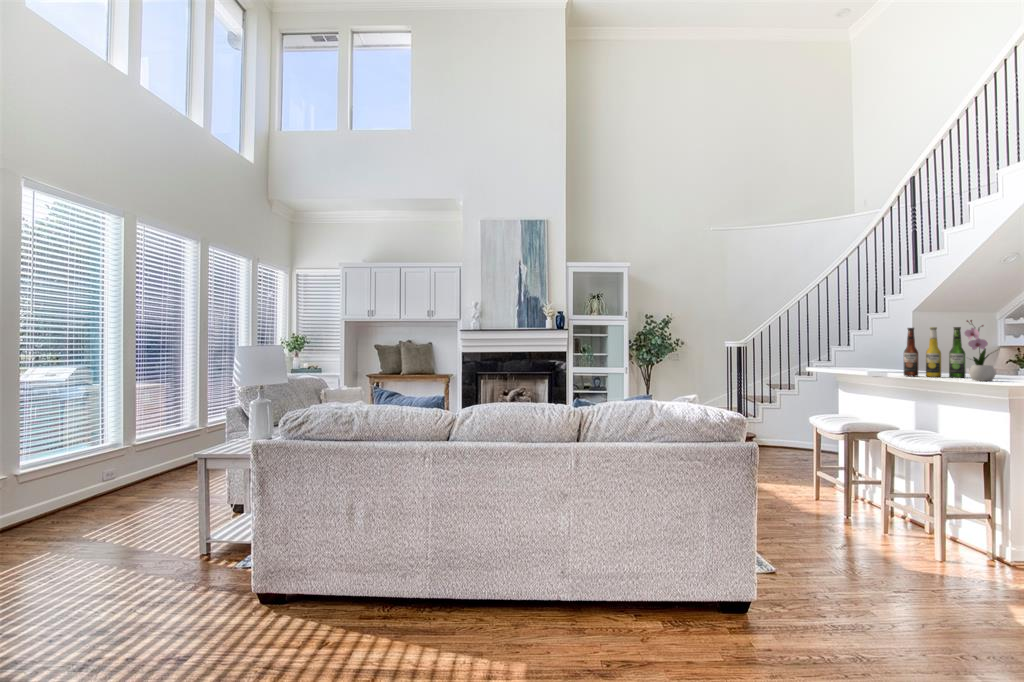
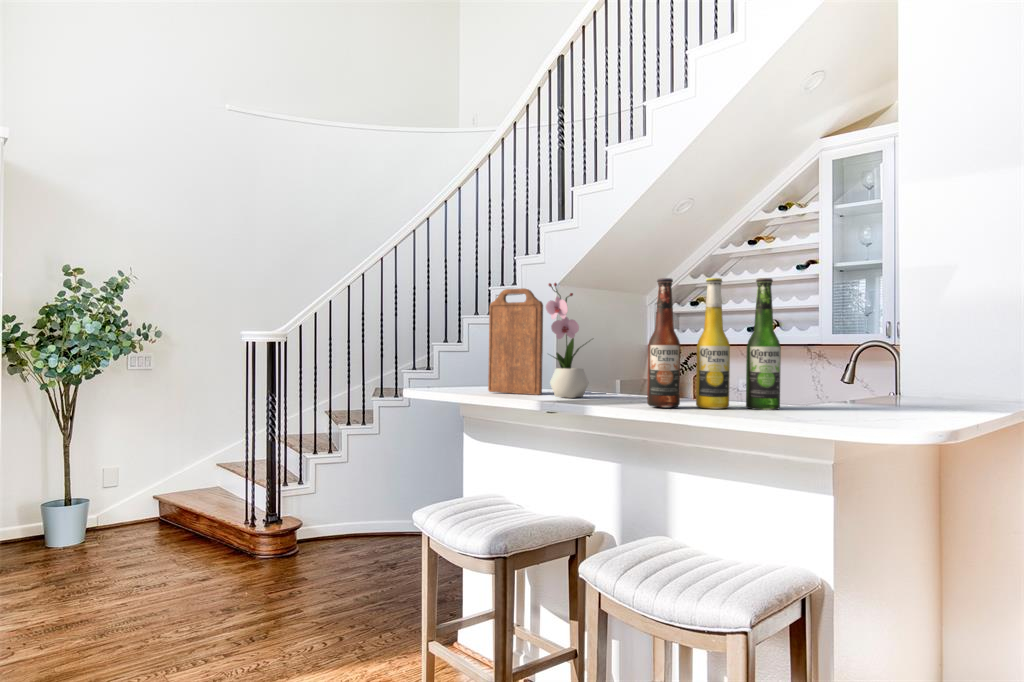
flower arrangement: present [964,320,996,381] -> present [546,283,589,398]
cutting board: none [845,327,871,372] -> present [488,288,543,395]

